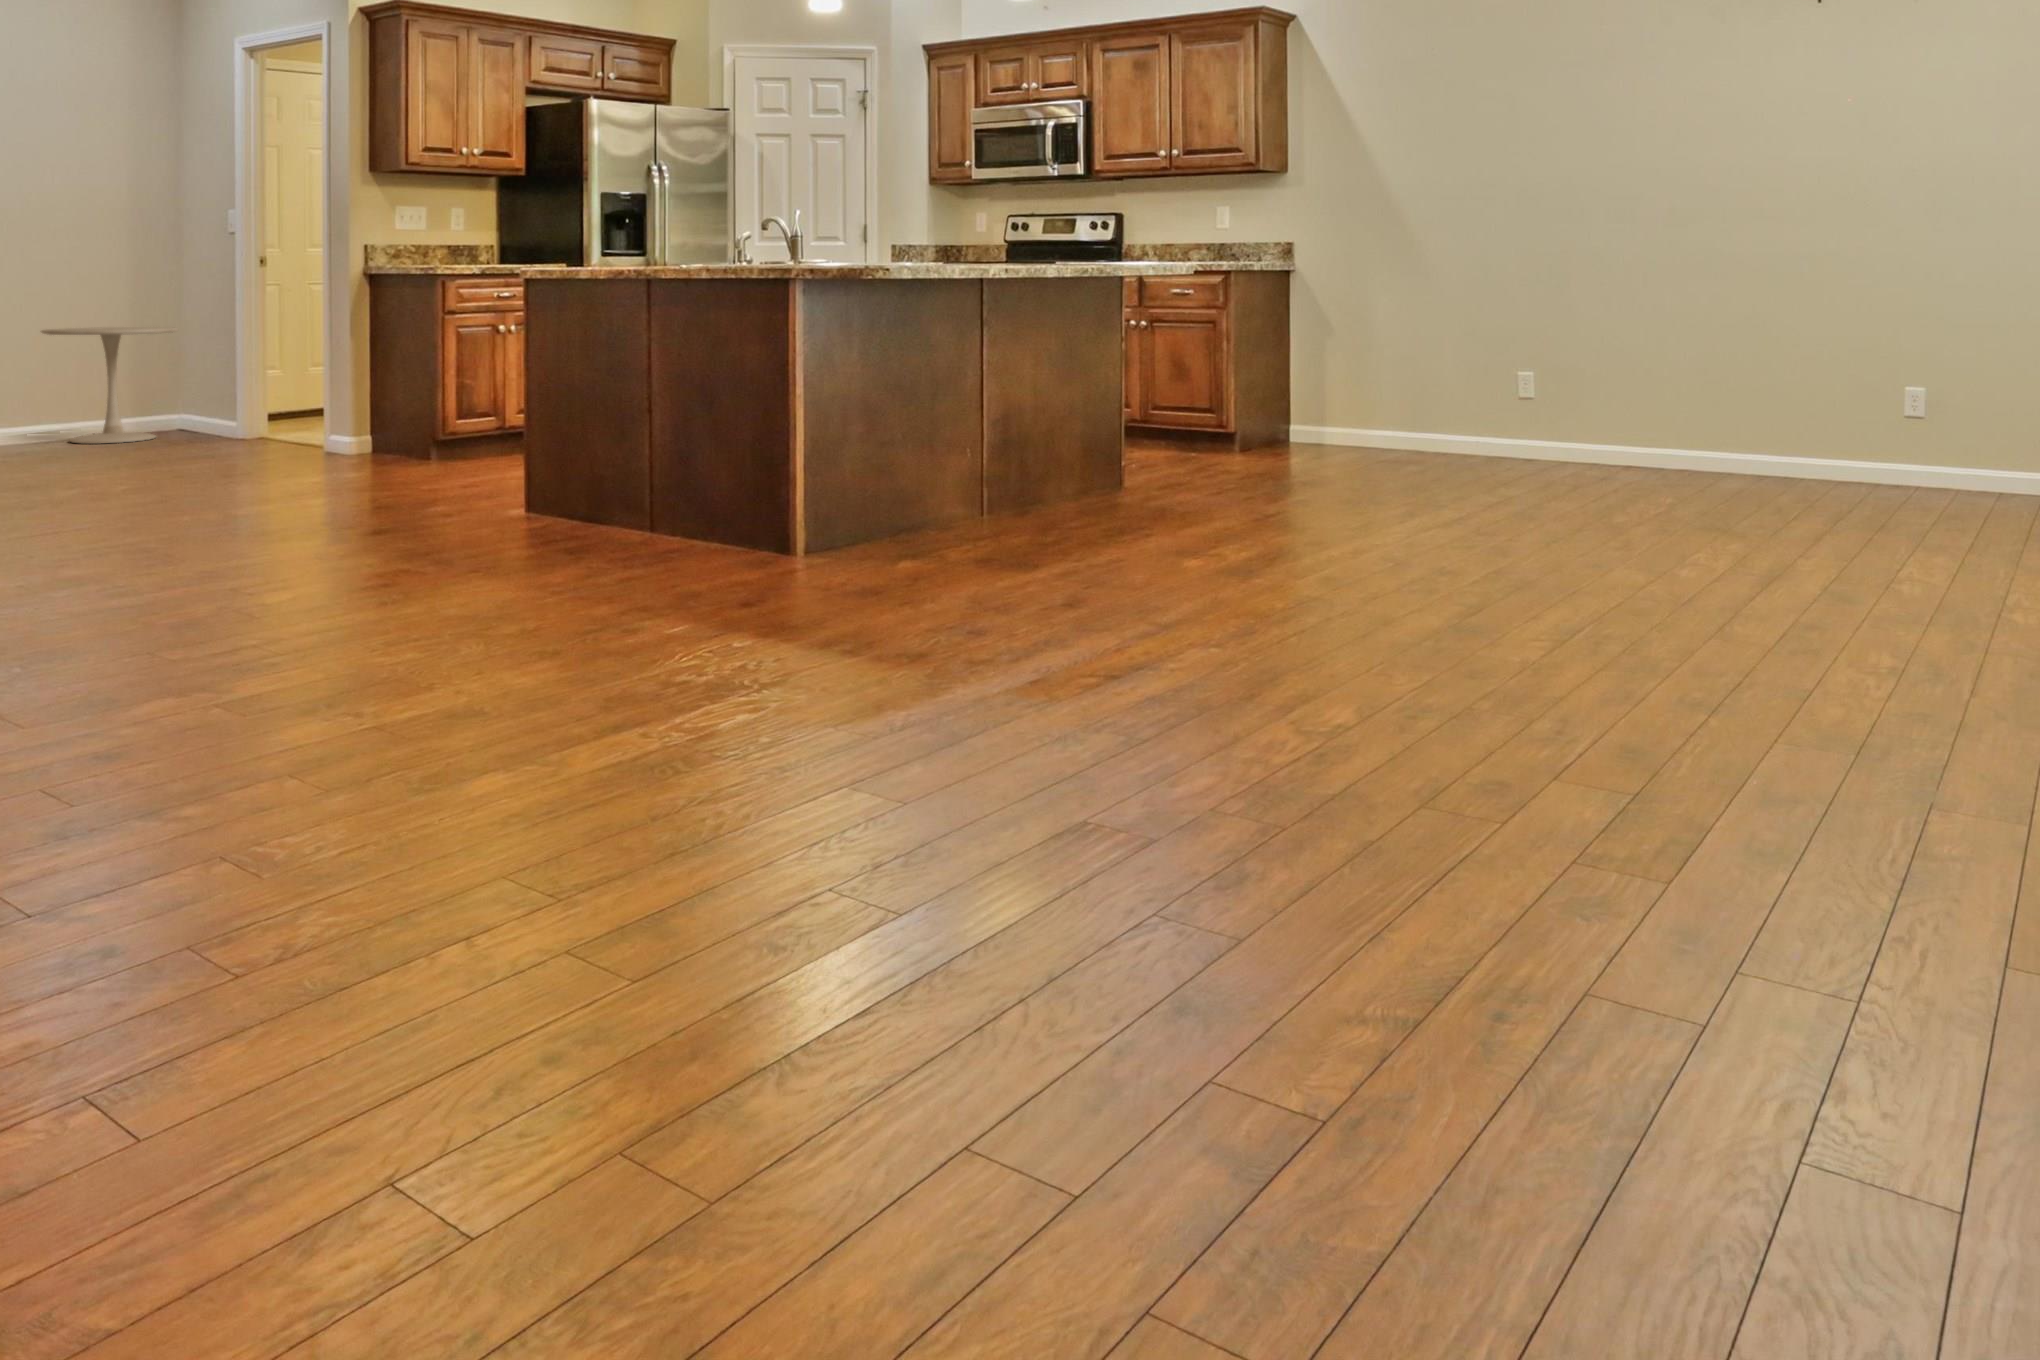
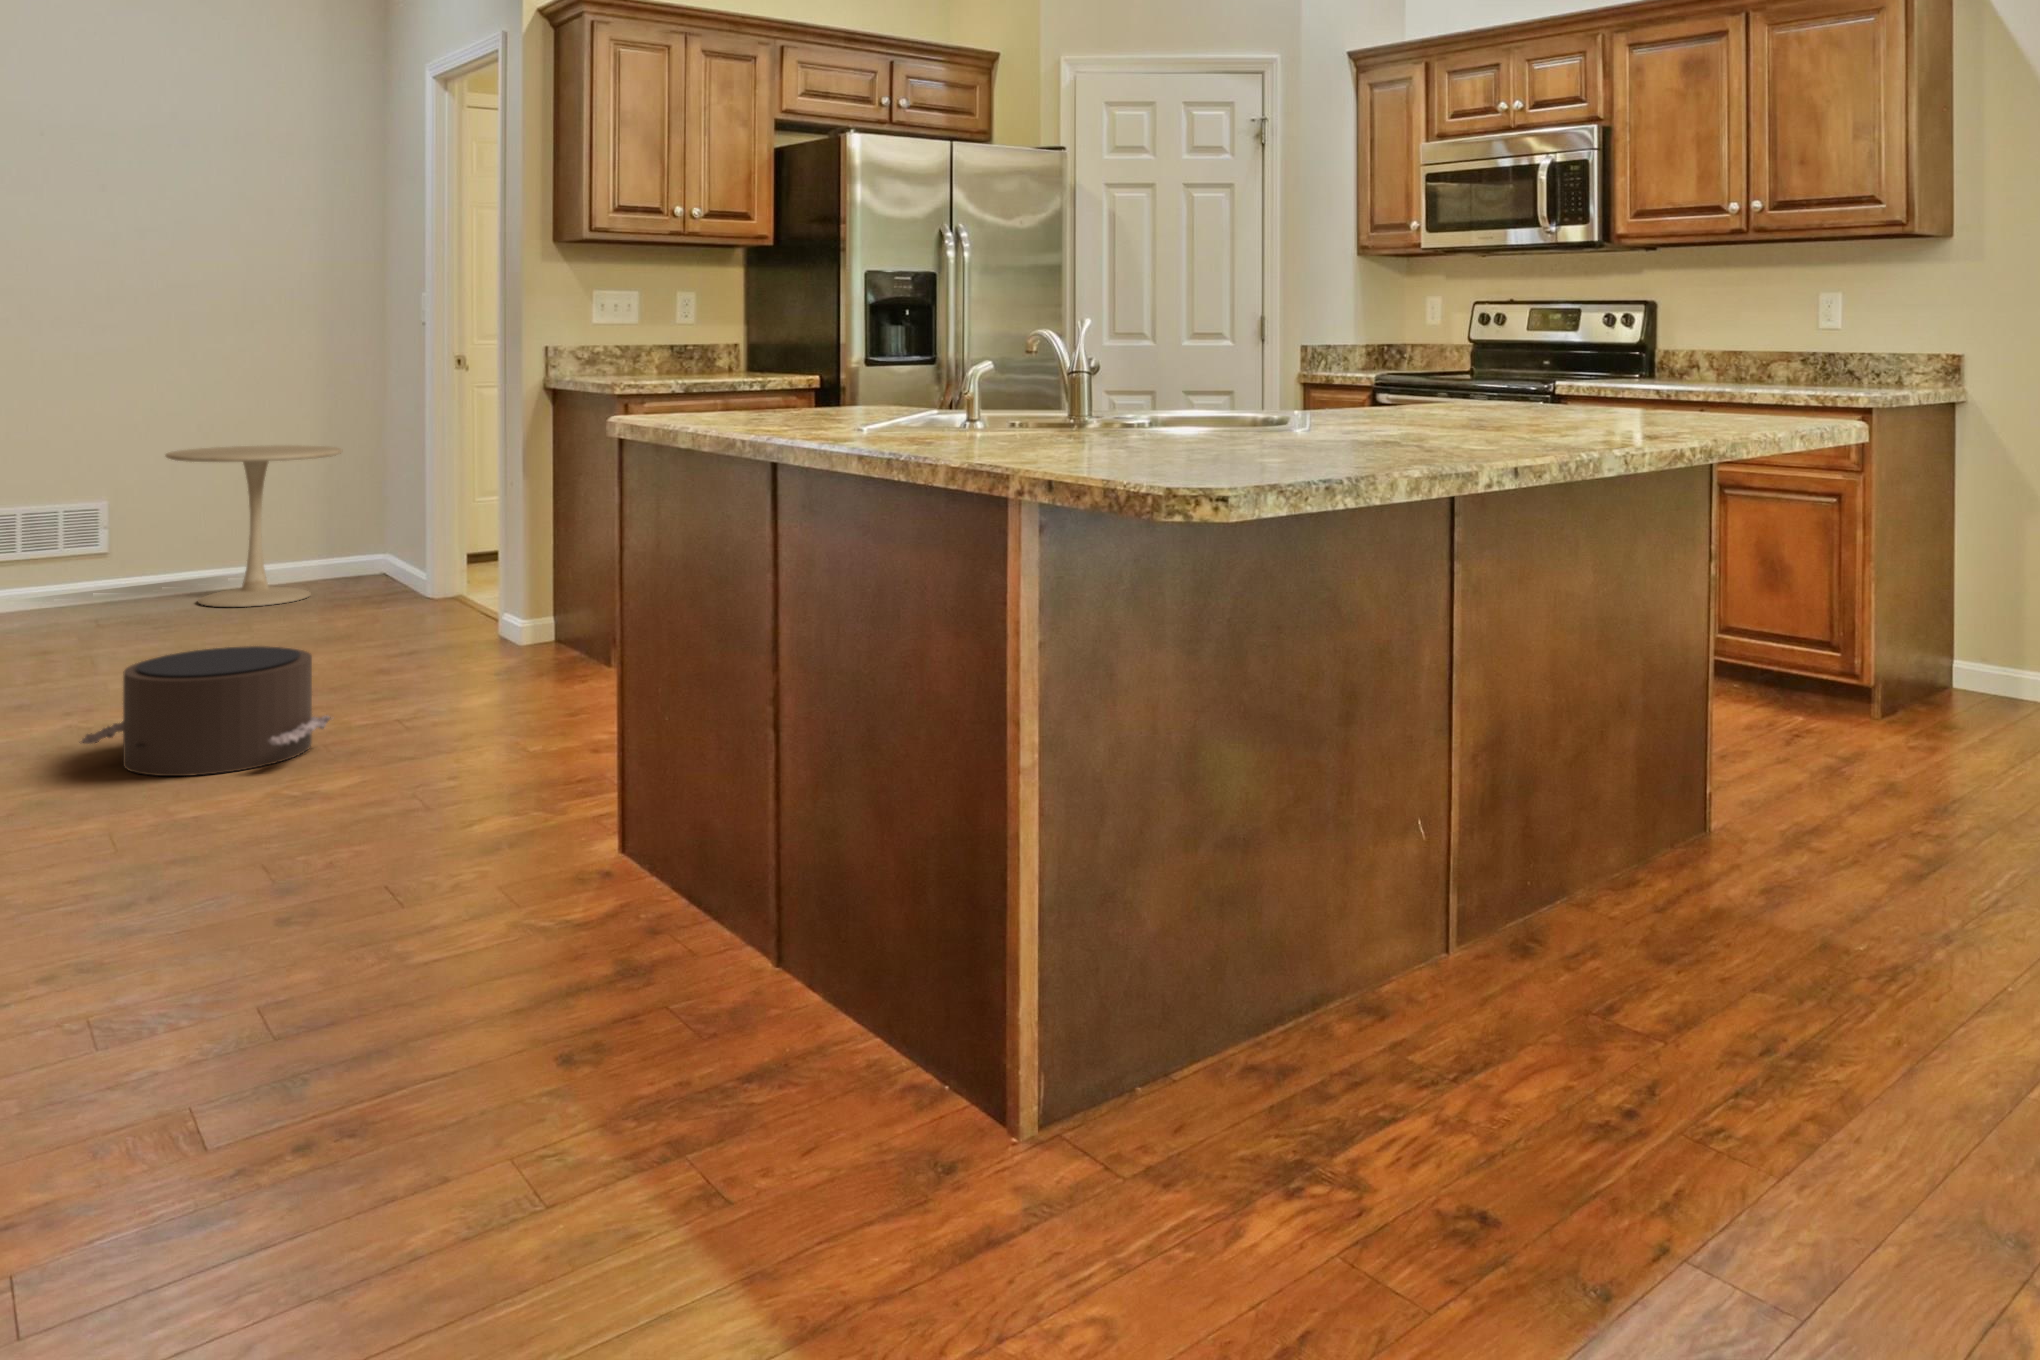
pouf: none [133,431,292,503] -> present [79,646,331,776]

